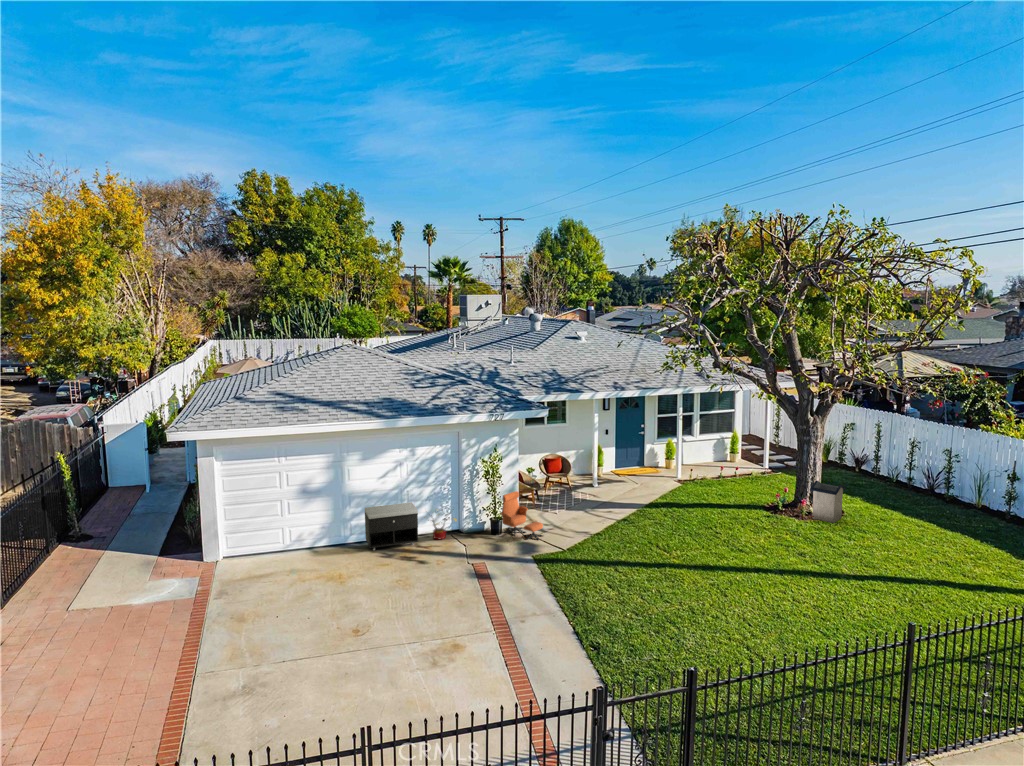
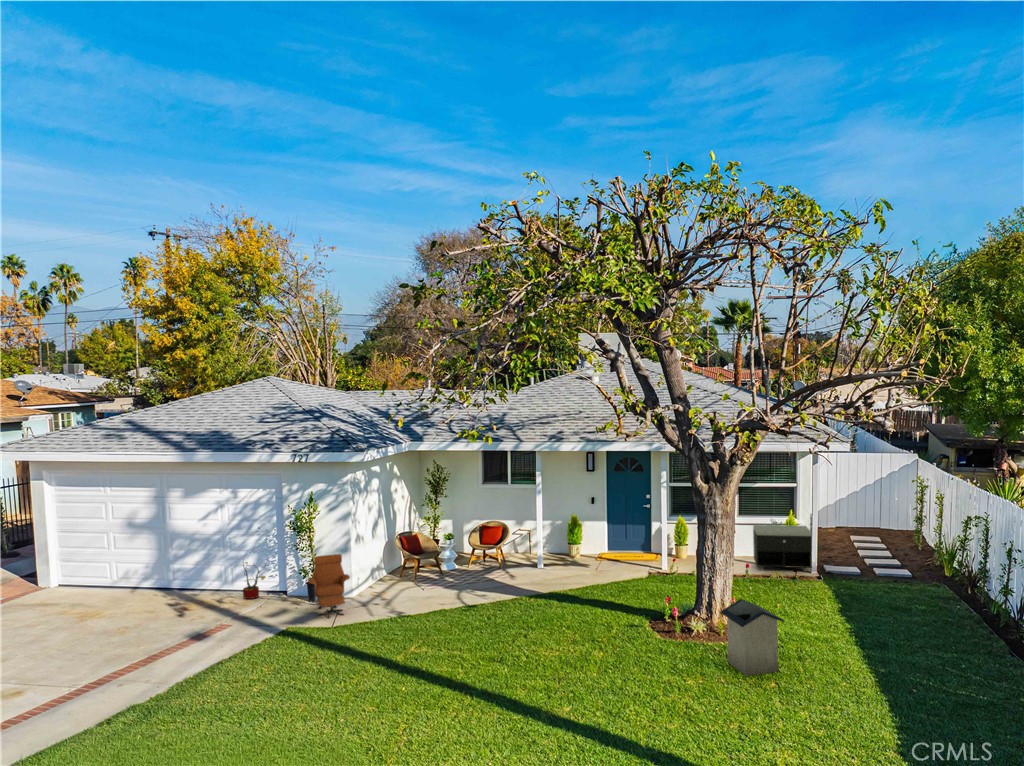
storage bench: present [365,502,418,550] -> present [753,525,812,571]

